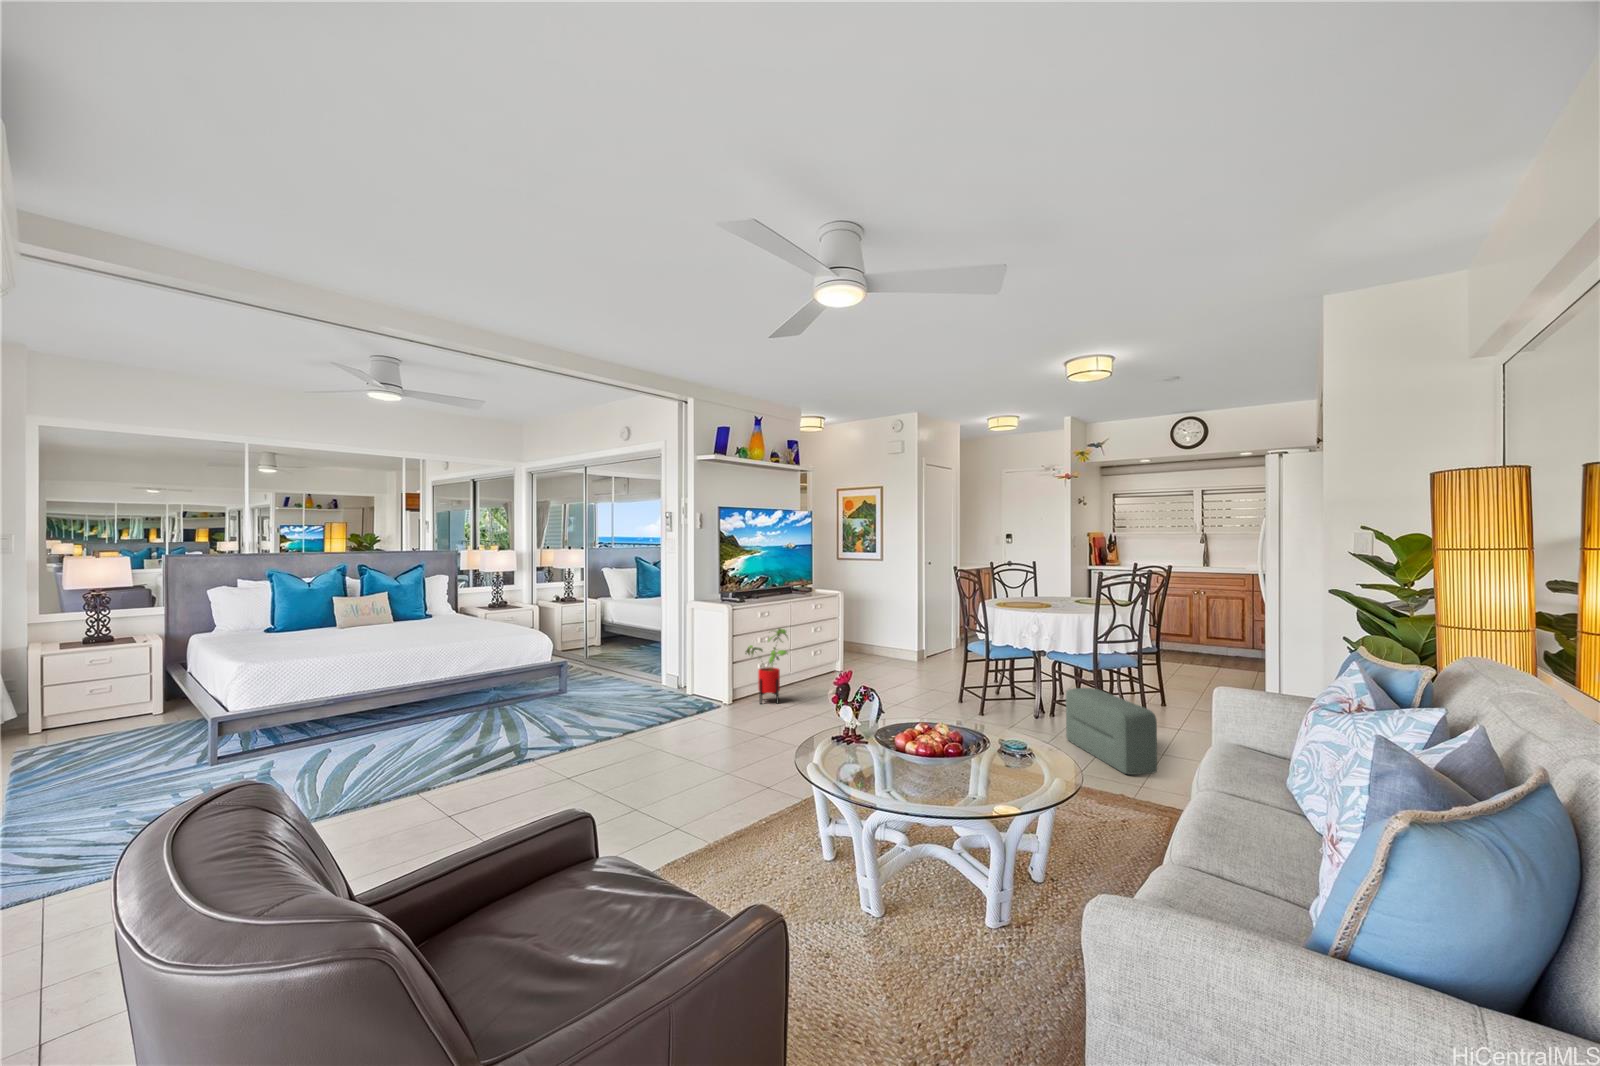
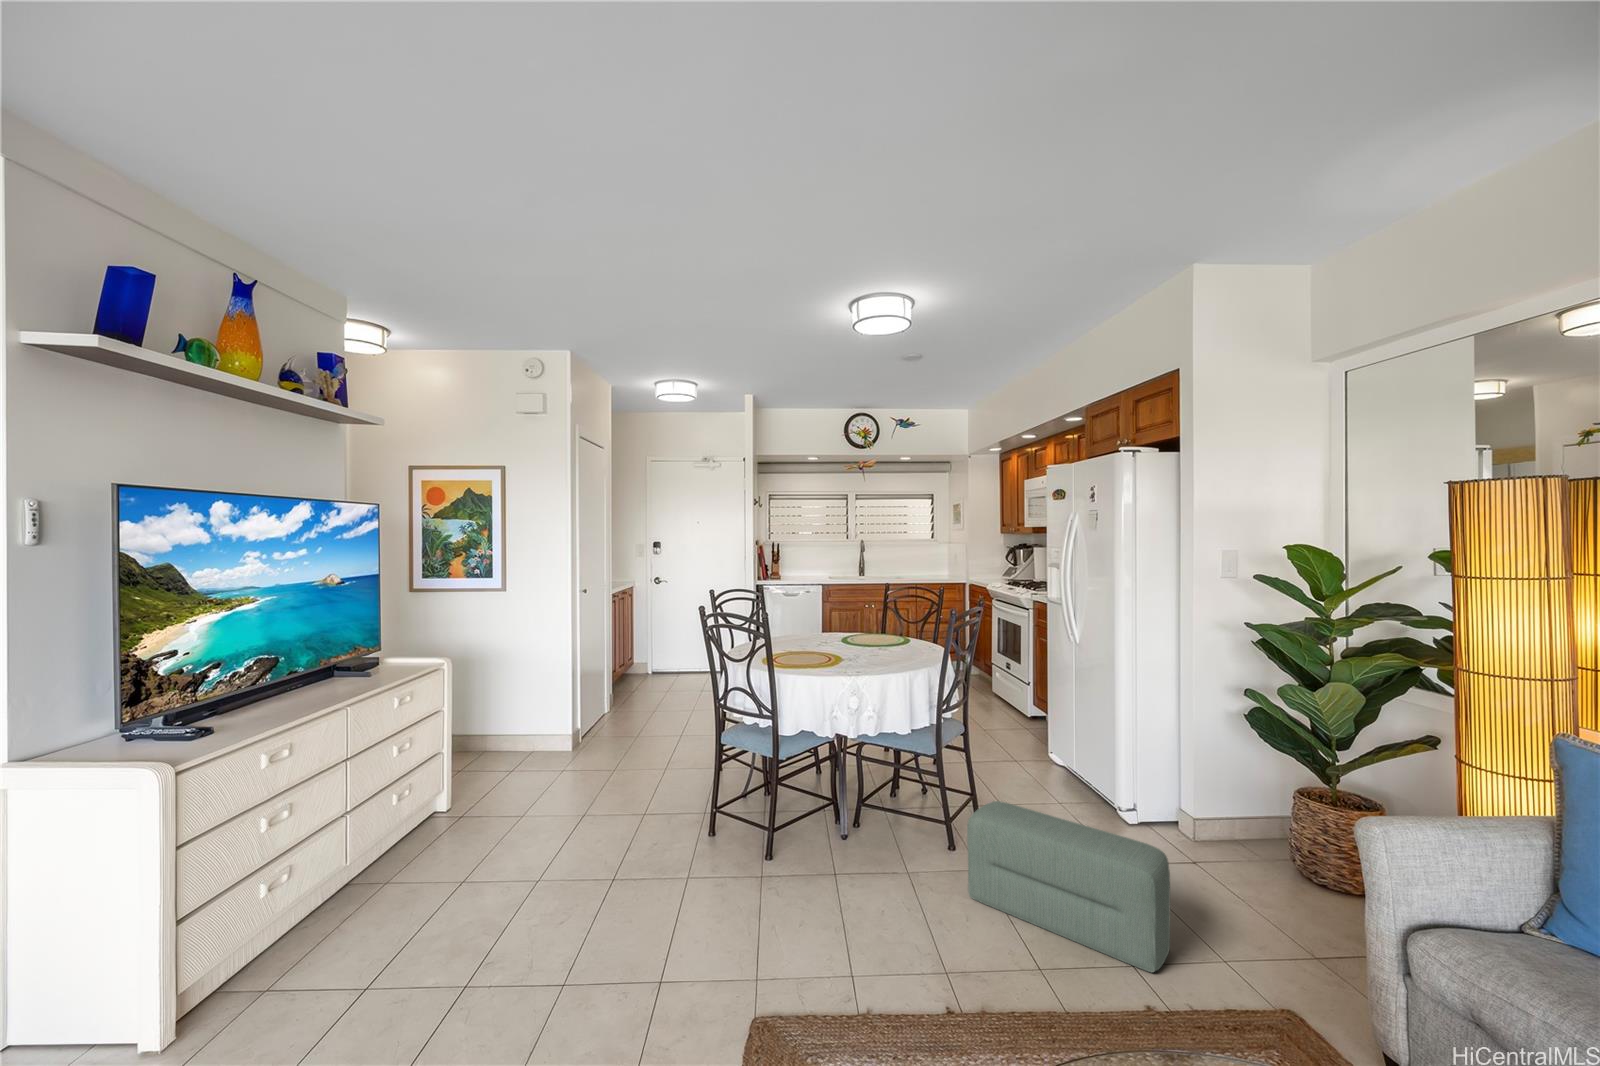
house plant: present [745,628,787,703] -> none [230,795,381,1020]

